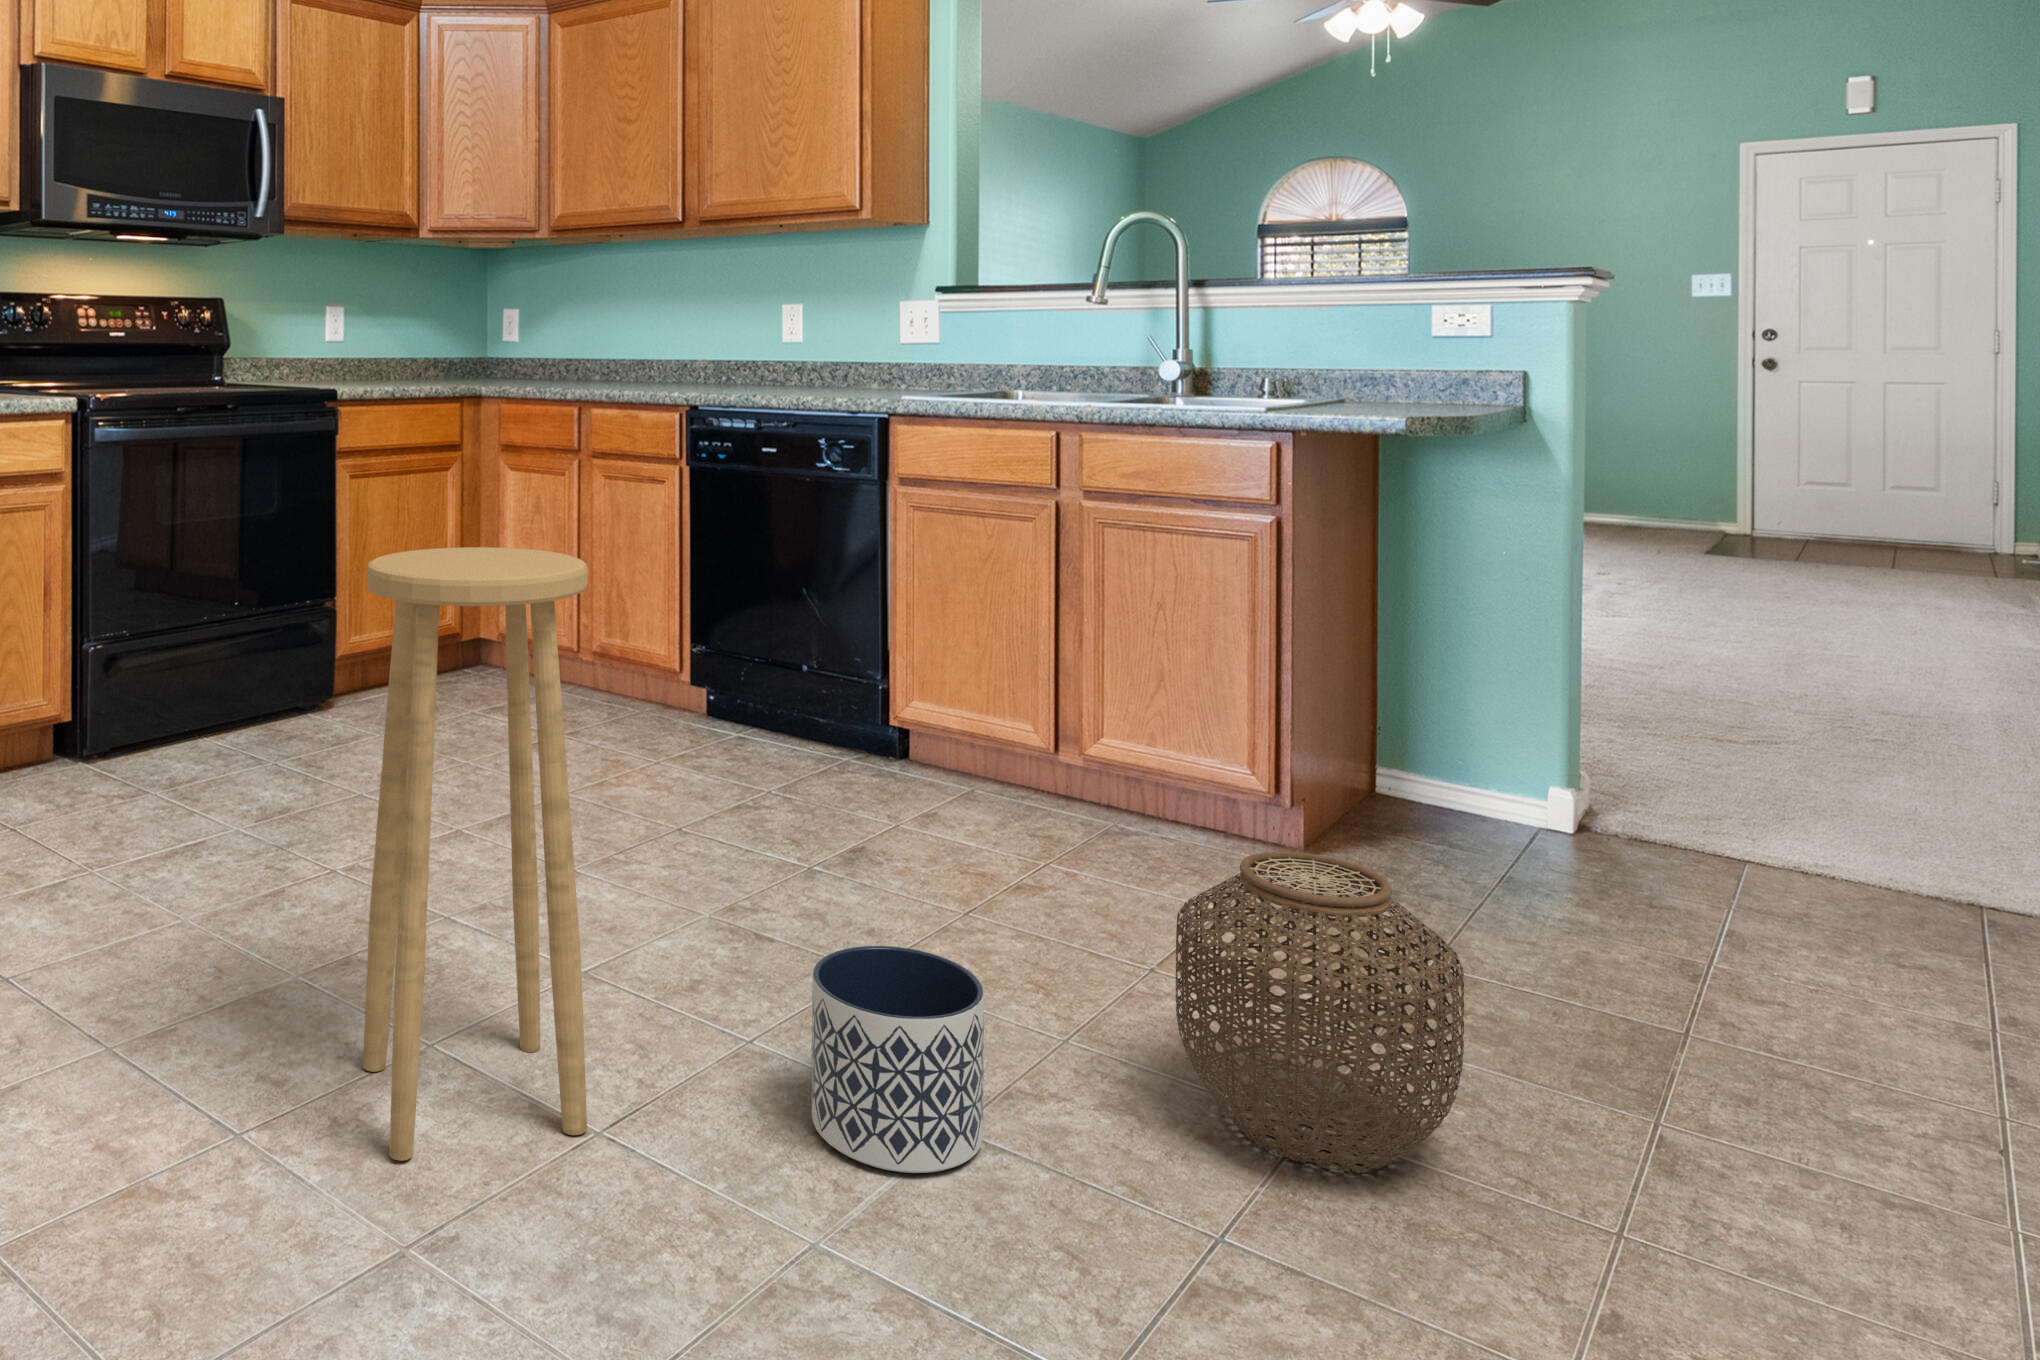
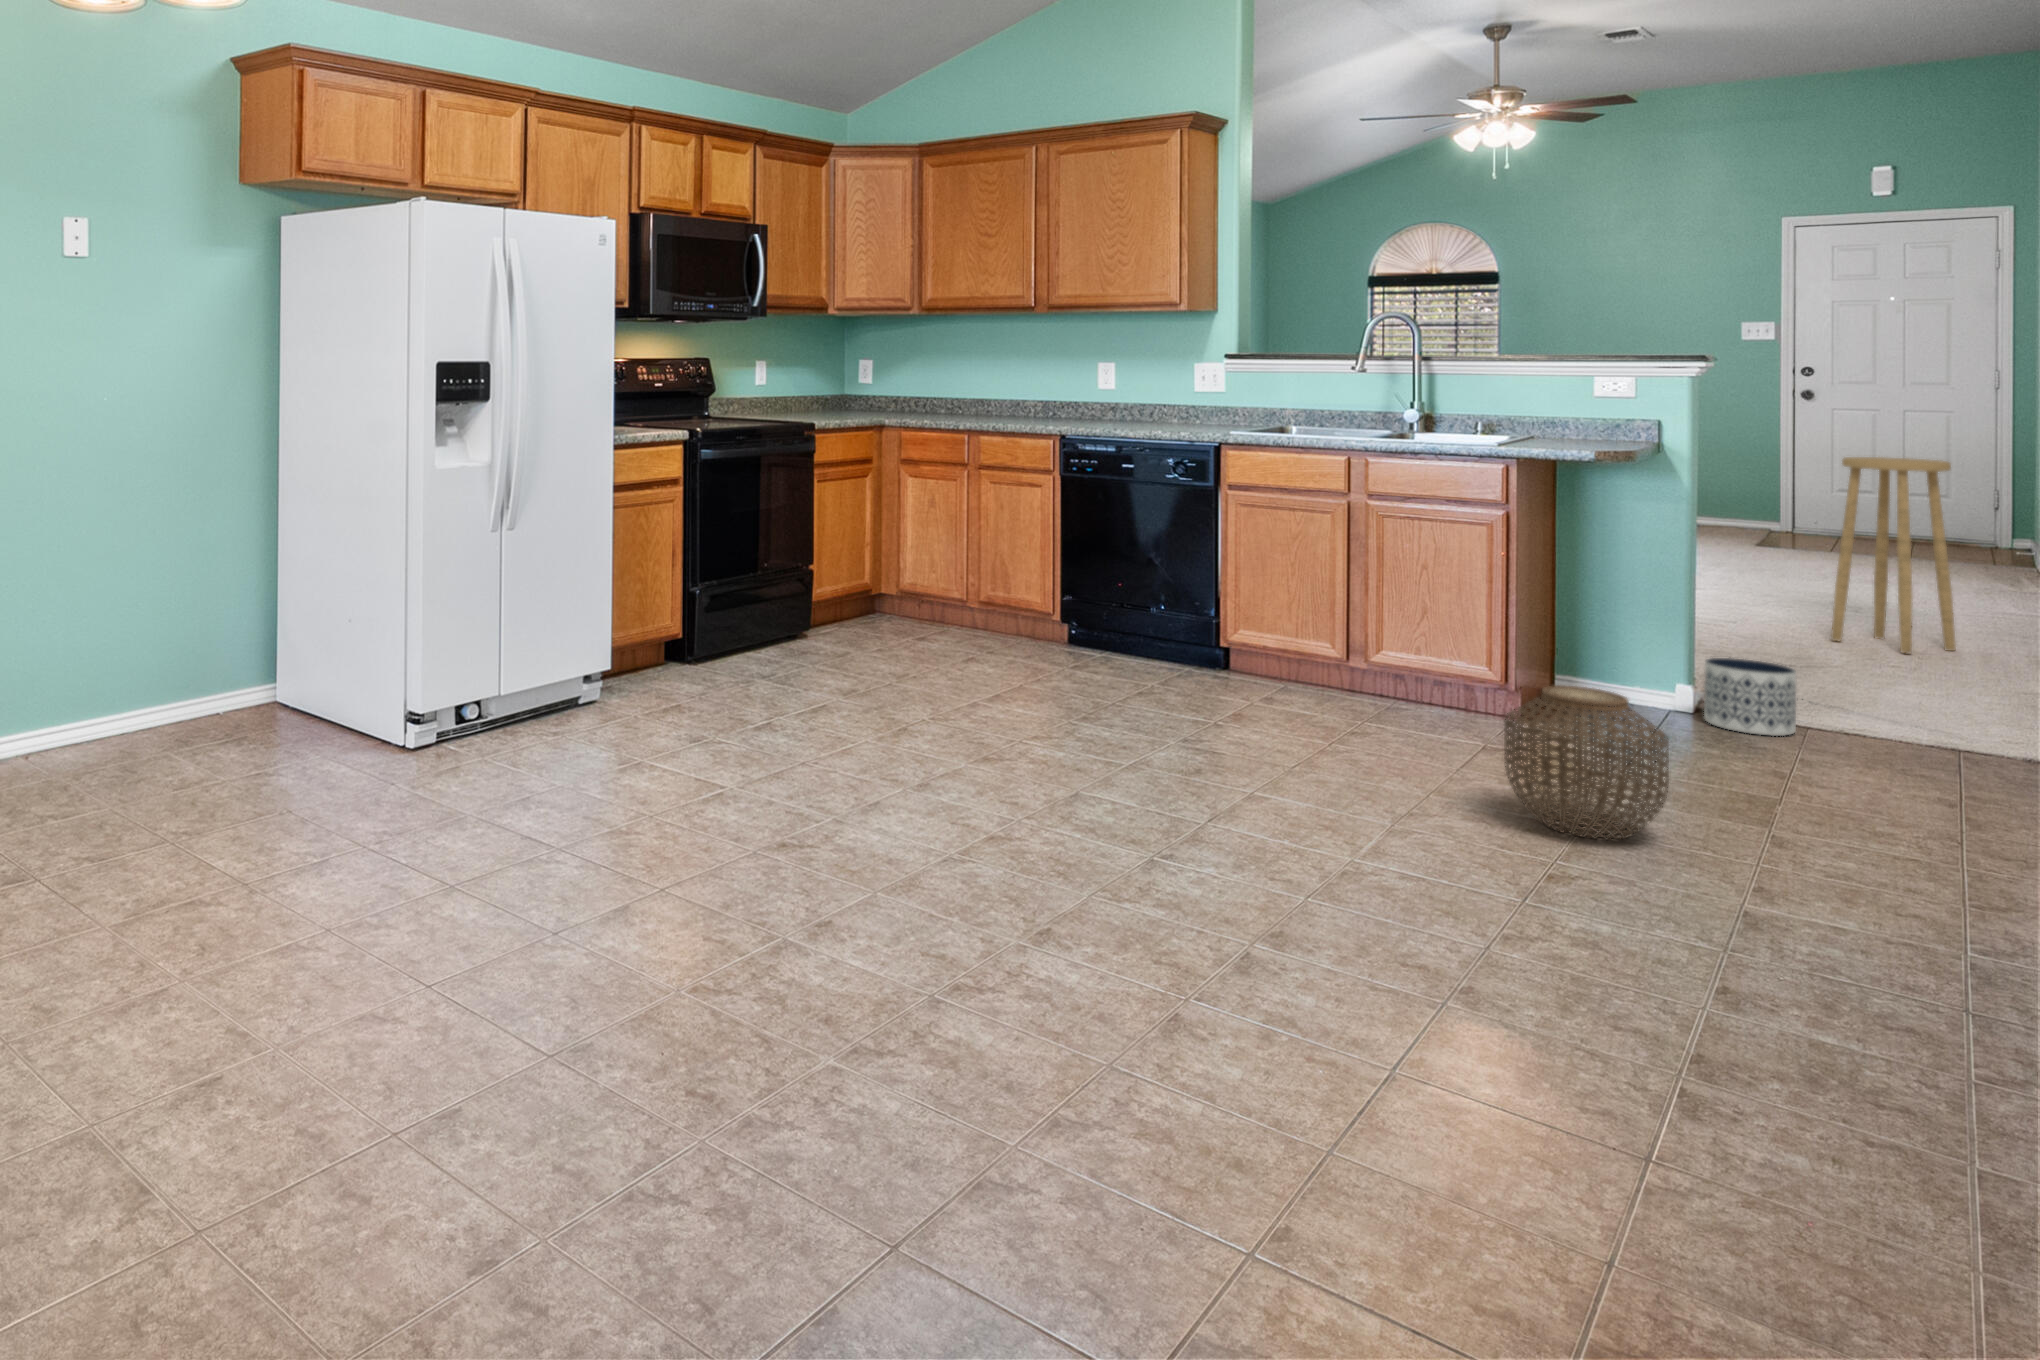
stool: present [363,547,588,1161] -> present [1831,457,1956,653]
planter: present [812,946,984,1173] -> present [1704,658,1796,736]

